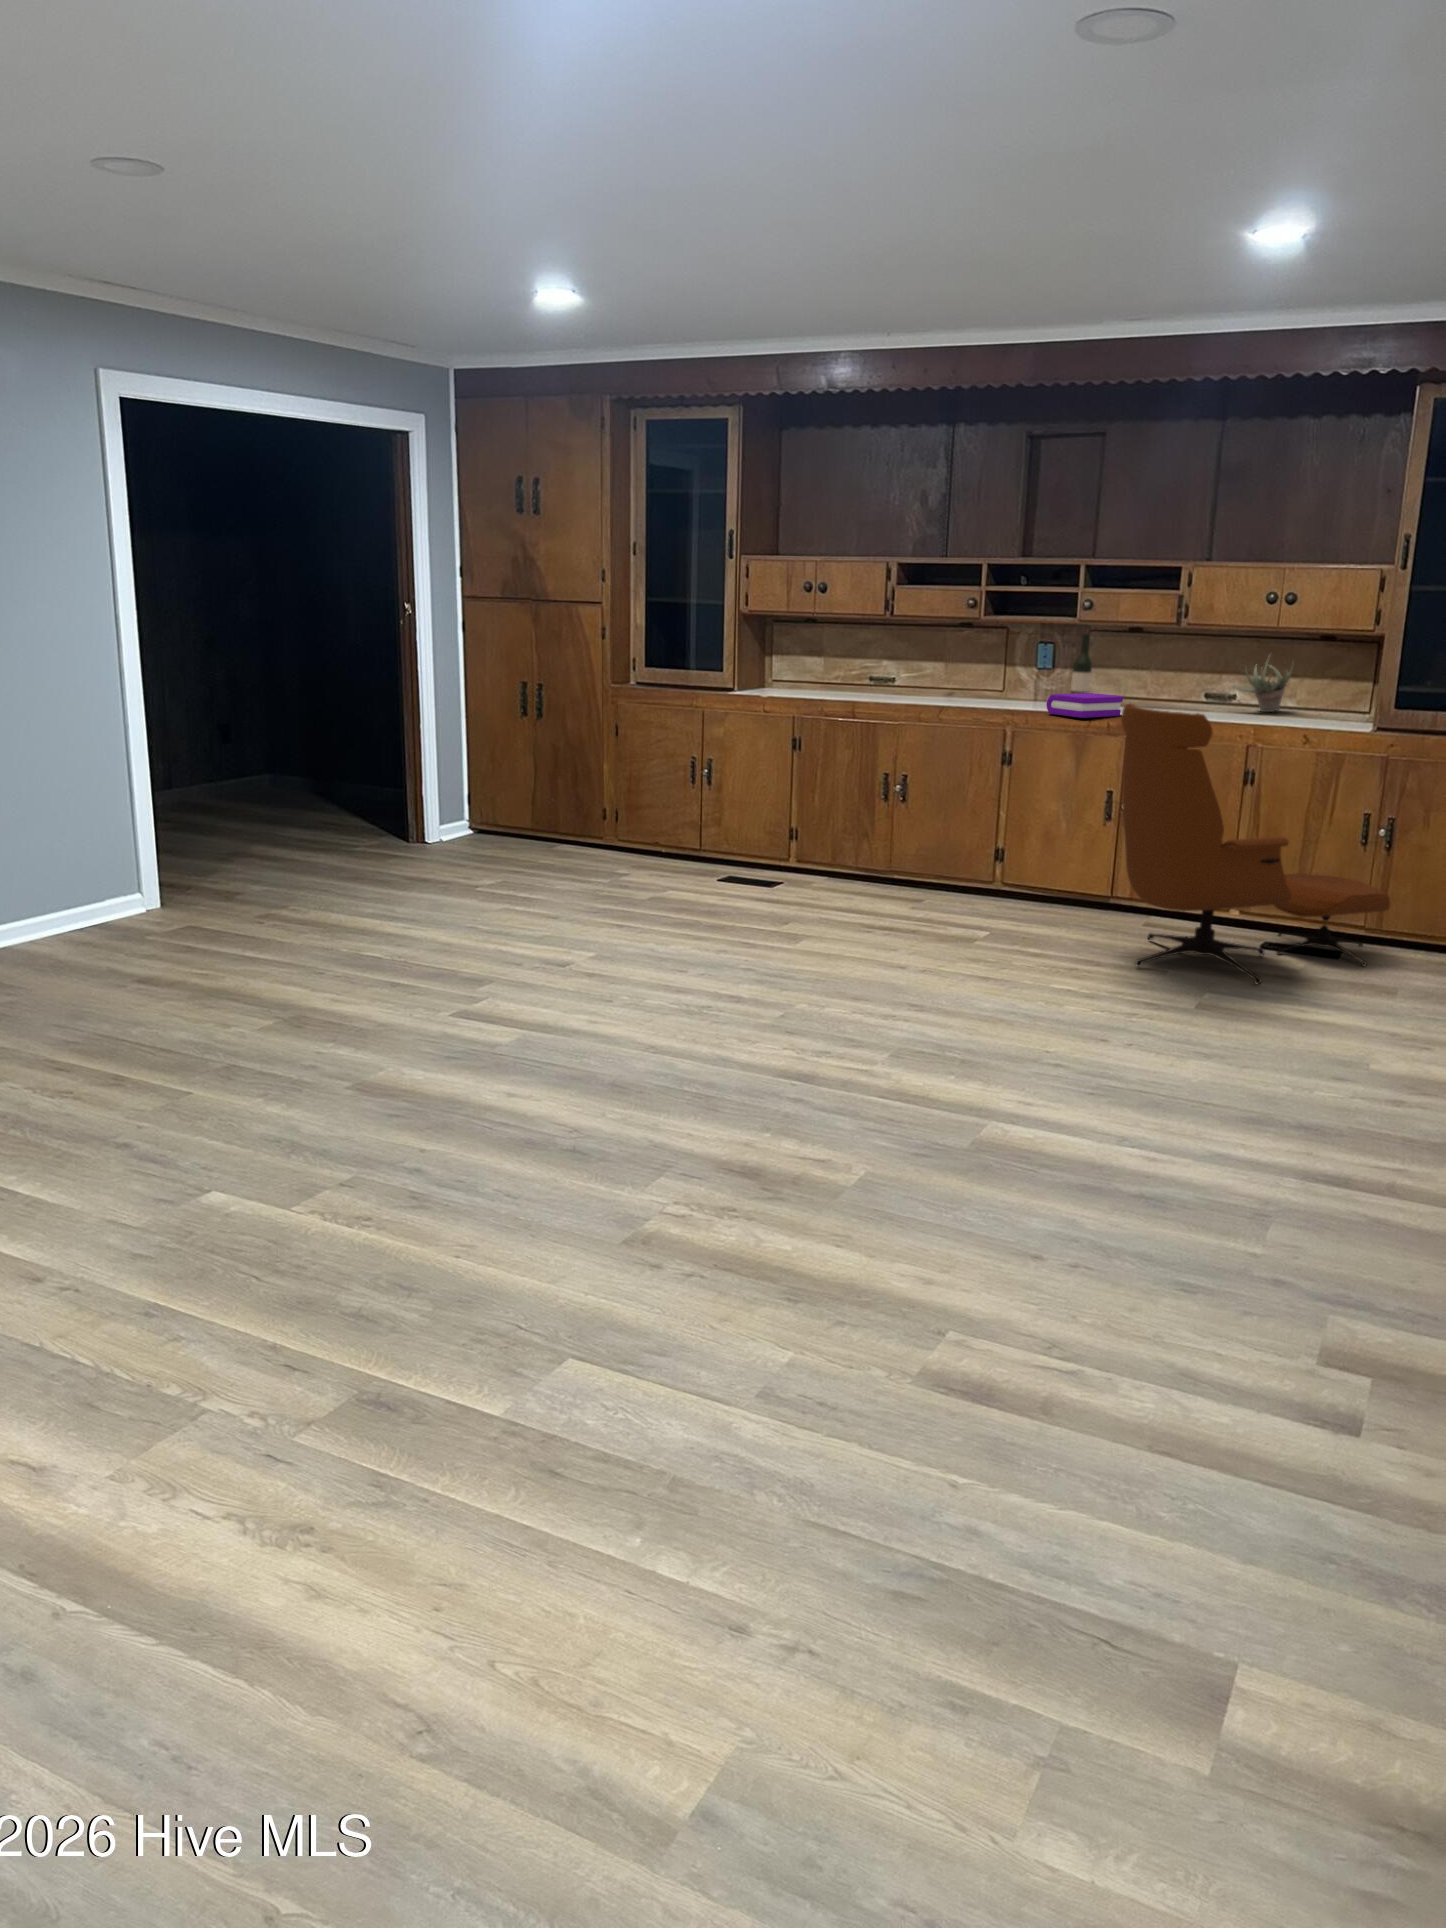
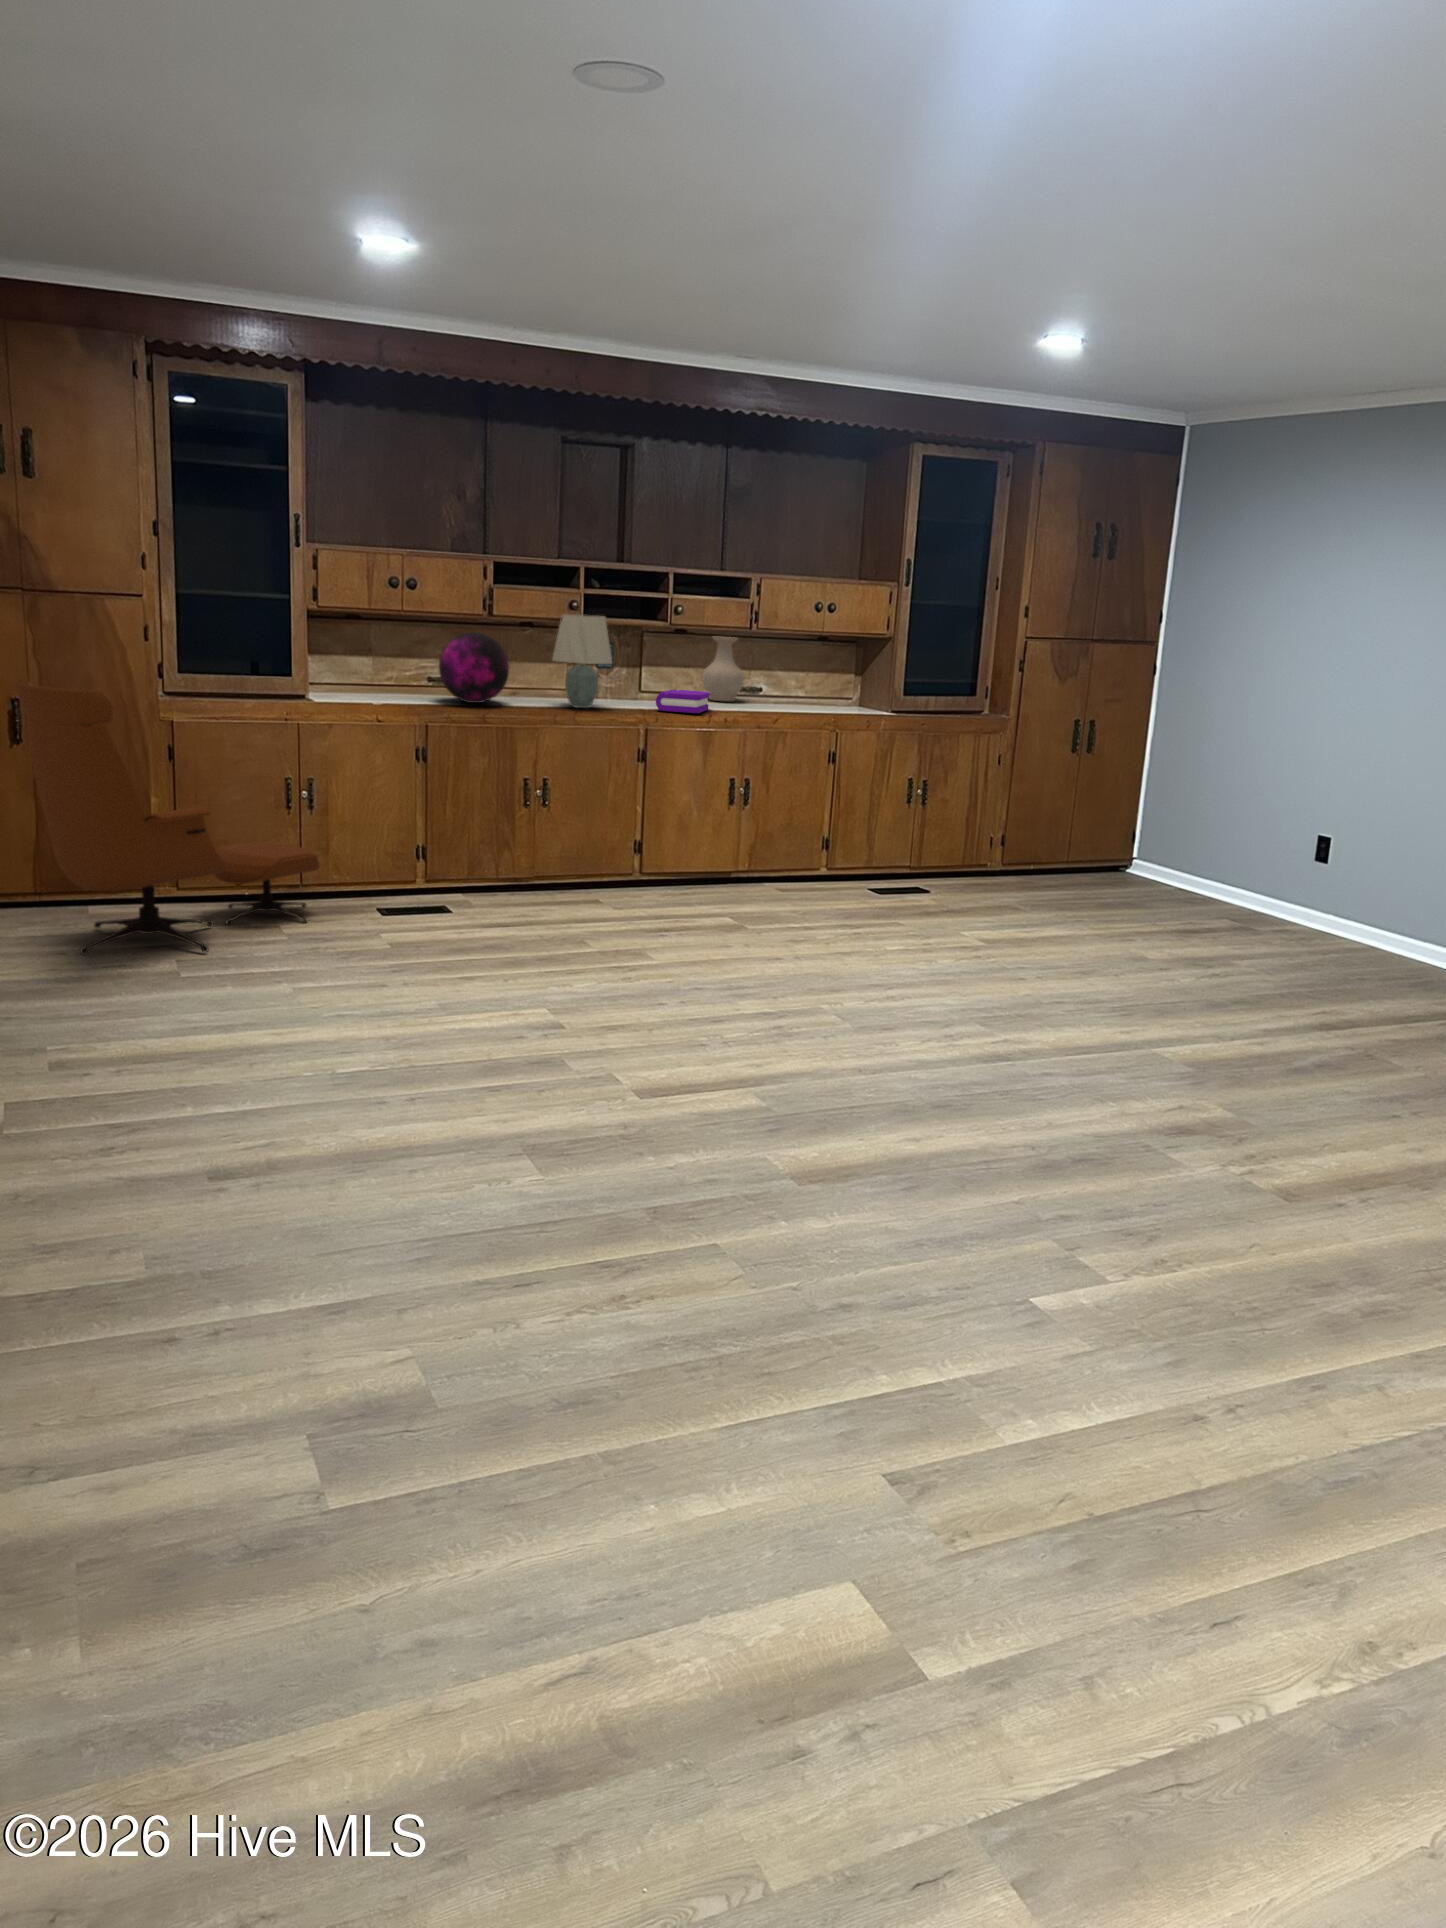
table lamp: none [947,613,1009,708] -> present [552,614,612,708]
decorative orb: none [845,633,911,699] -> present [439,633,509,703]
wine bottle: present [1071,633,1092,693] -> none [627,632,646,697]
vase: none [1152,637,1202,709] -> present [702,637,744,701]
succulent plant: present [1233,659,1293,712] -> none [767,650,807,701]
lounge chair: present [1121,704,1390,984] -> present [19,682,320,954]

